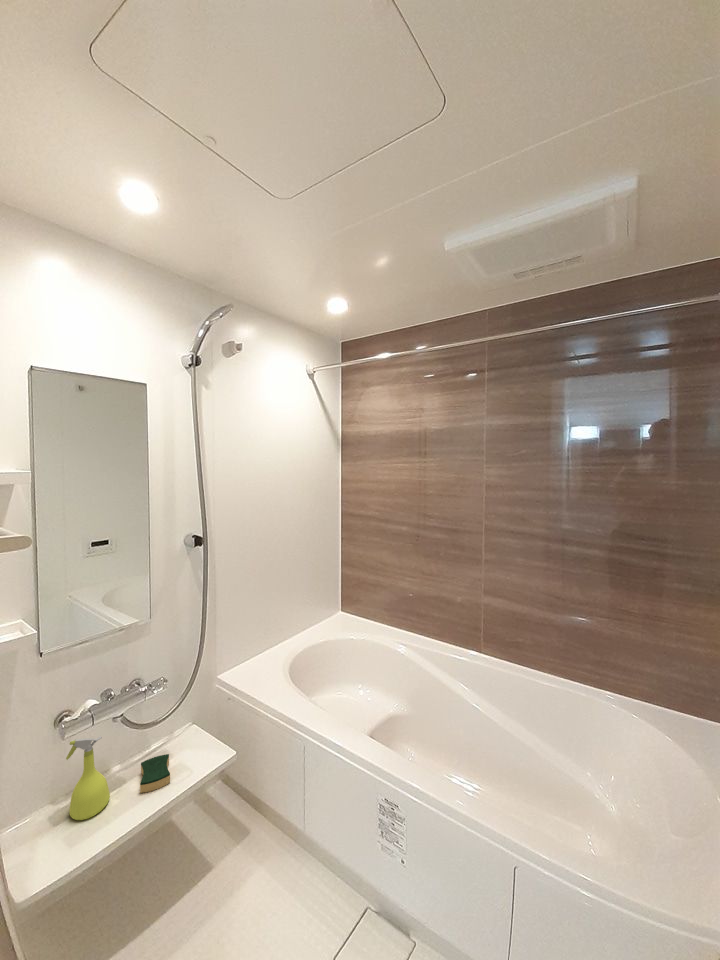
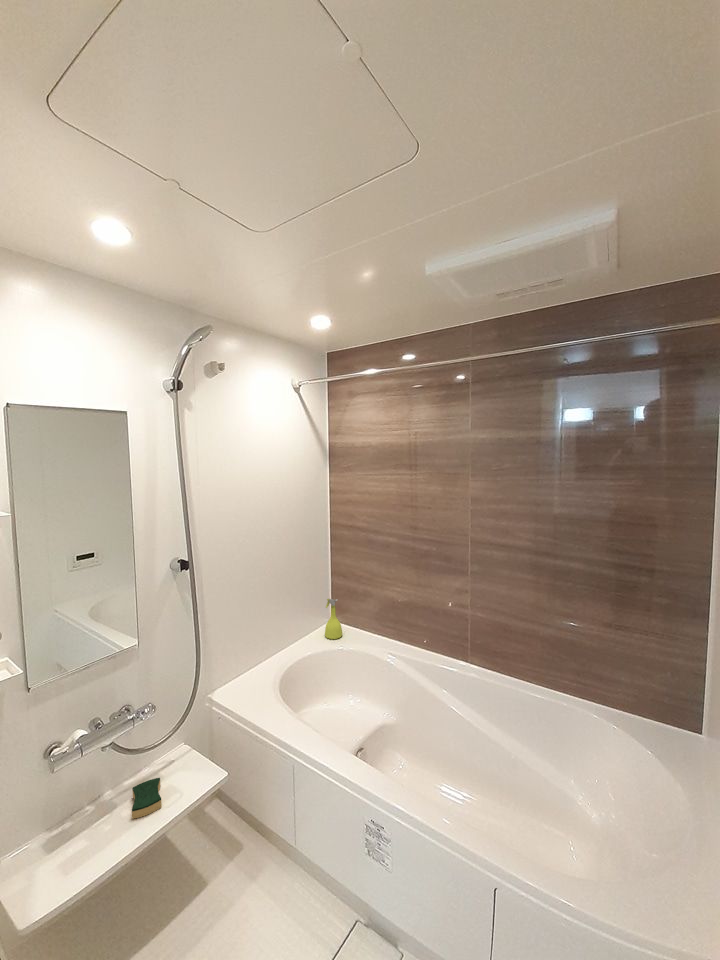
spray bottle: present [66,736,110,820] -> present [325,599,342,639]

